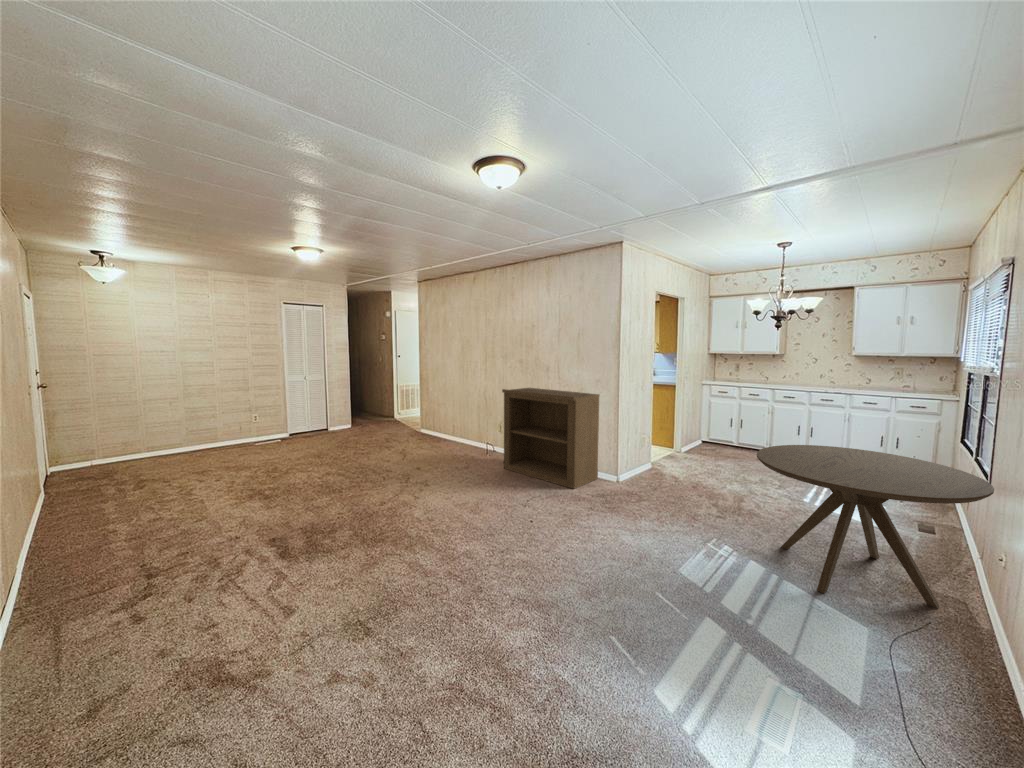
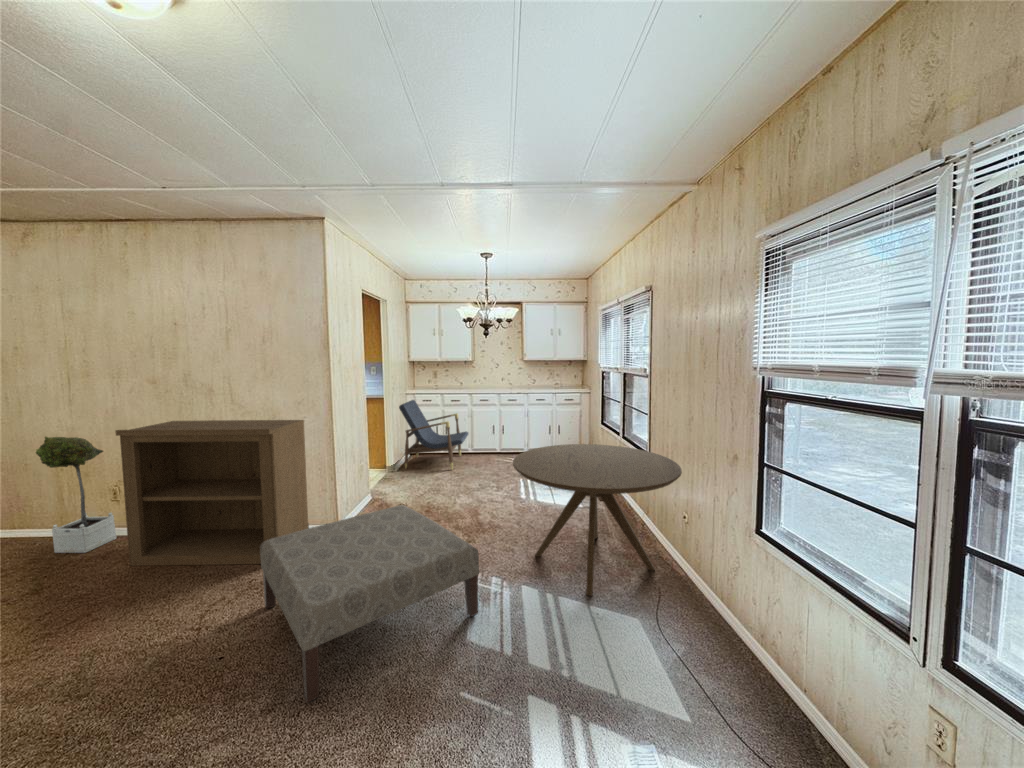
potted tree: none [473,390,501,457] -> present [36,437,116,553]
lounge chair: none [690,391,766,462] -> present [399,400,468,470]
ottoman: none [560,465,700,561] -> present [260,505,479,702]

